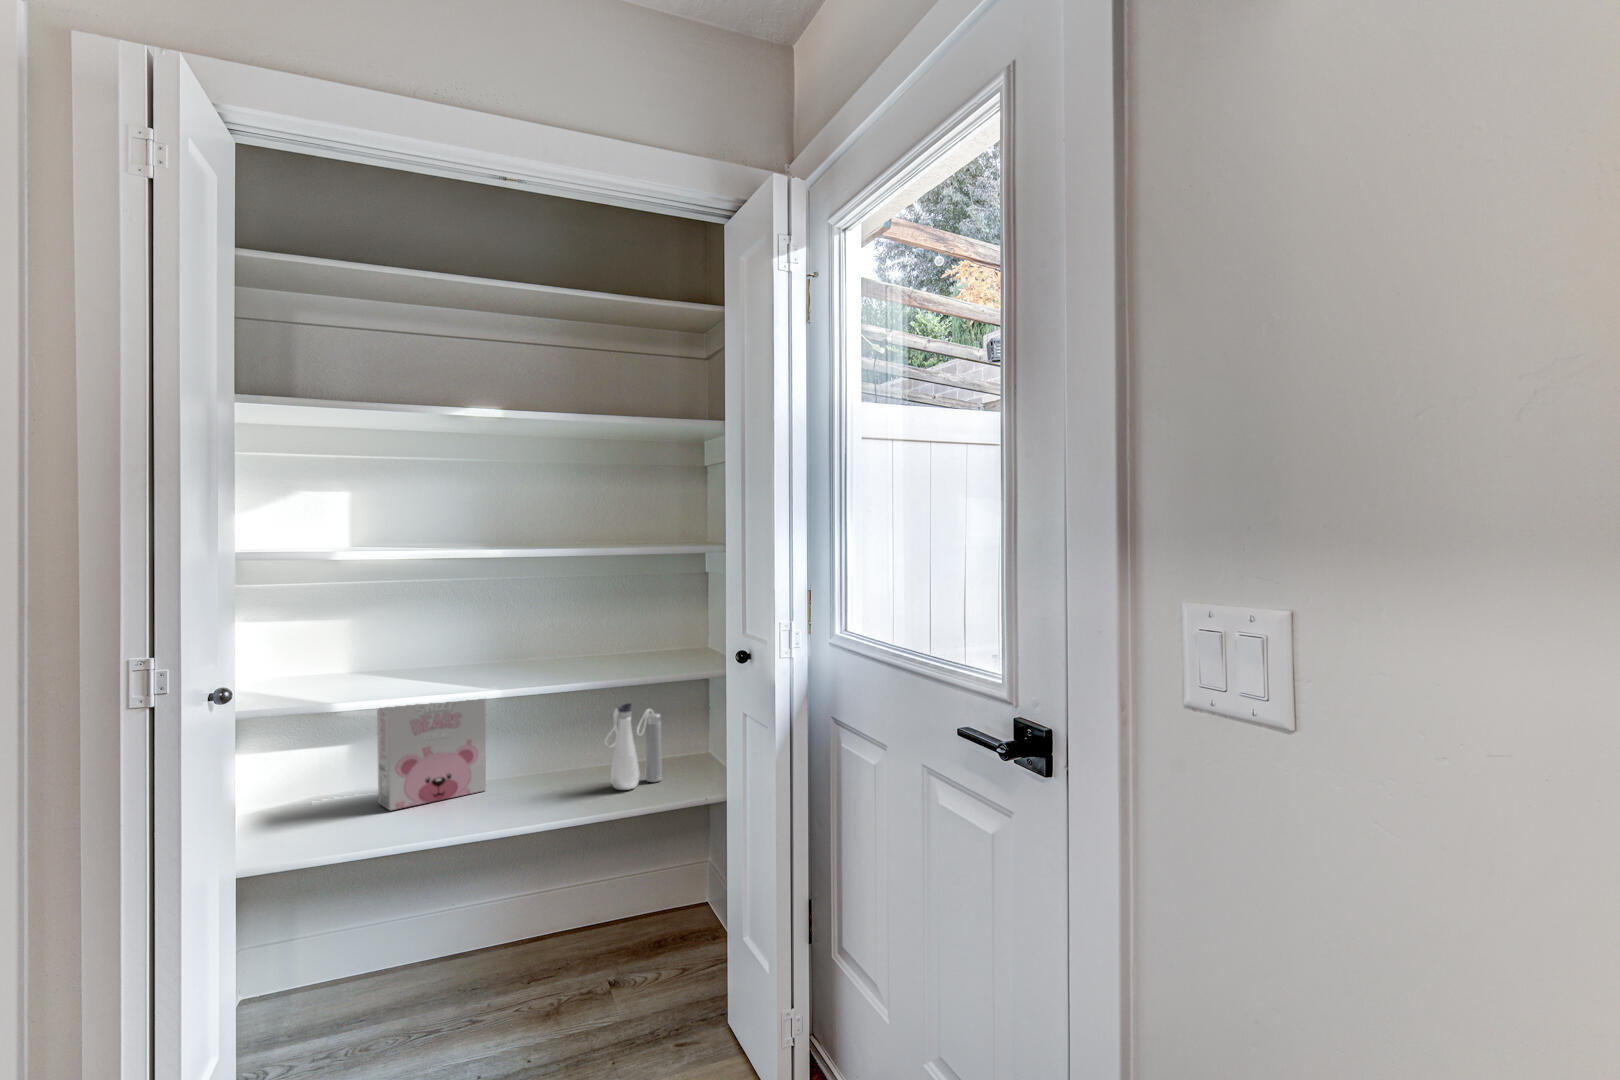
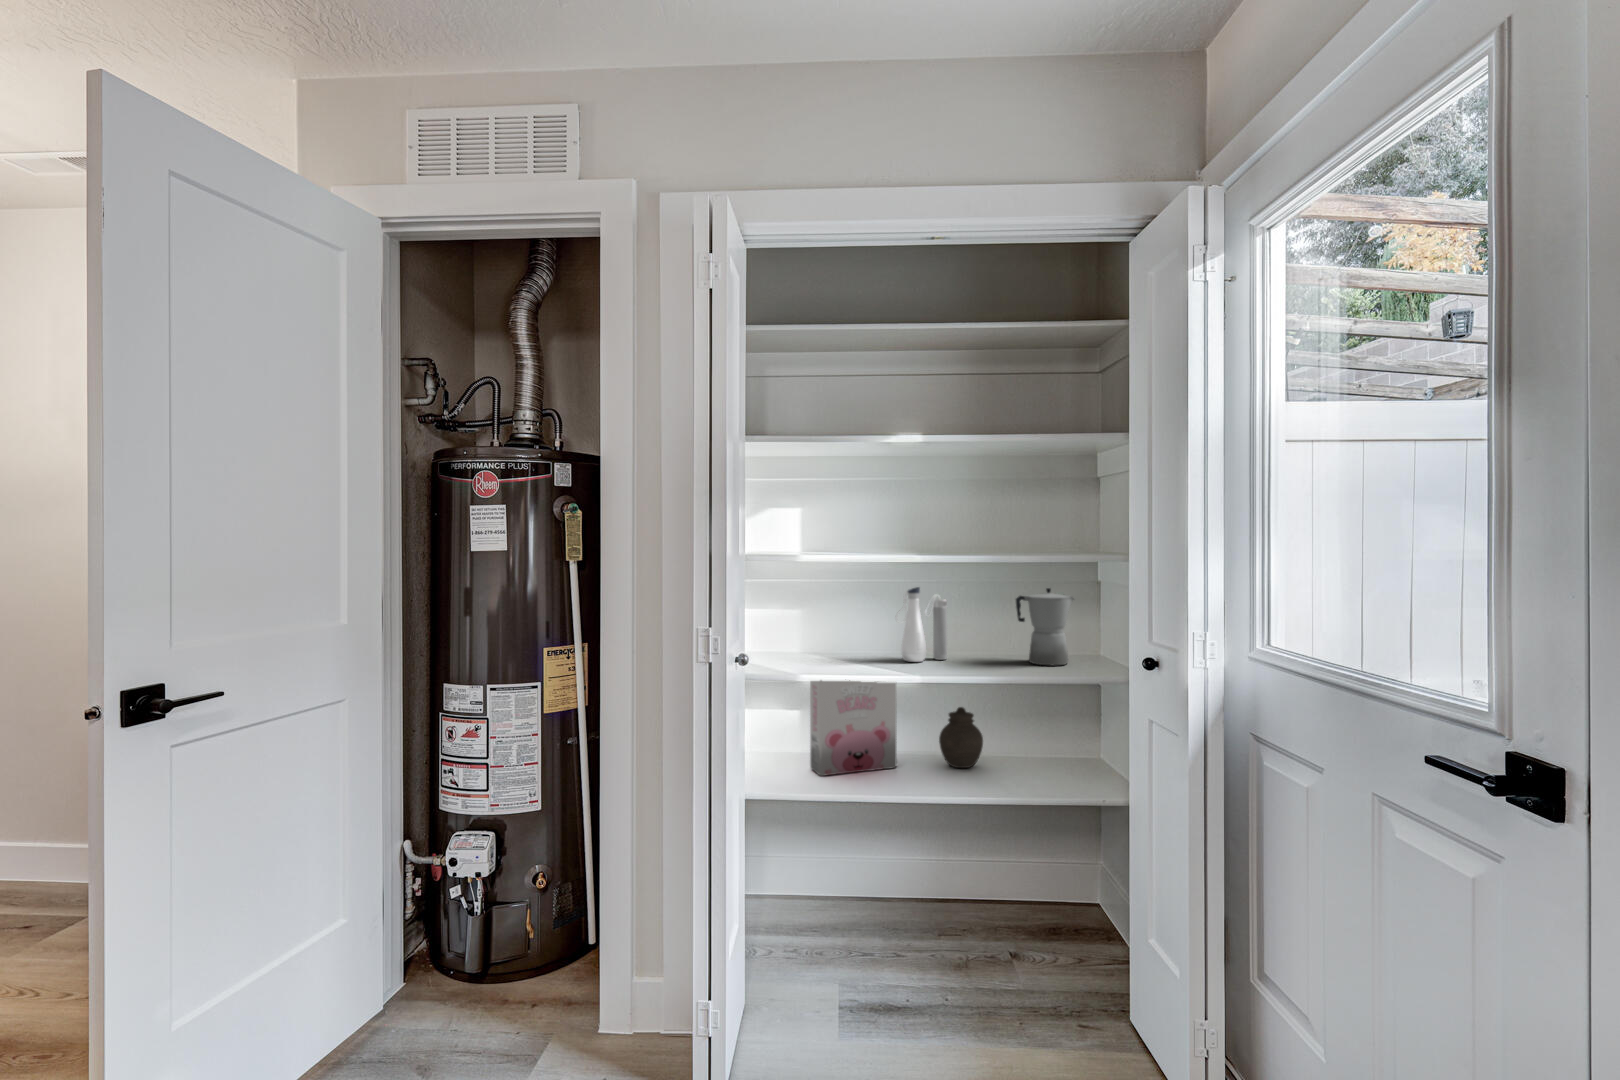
moka pot: none [619,583,681,665] -> present [1016,588,1074,666]
water bottle: present [605,704,661,790] -> present [896,587,947,662]
jar: none [536,716,585,783] -> present [939,707,983,768]

